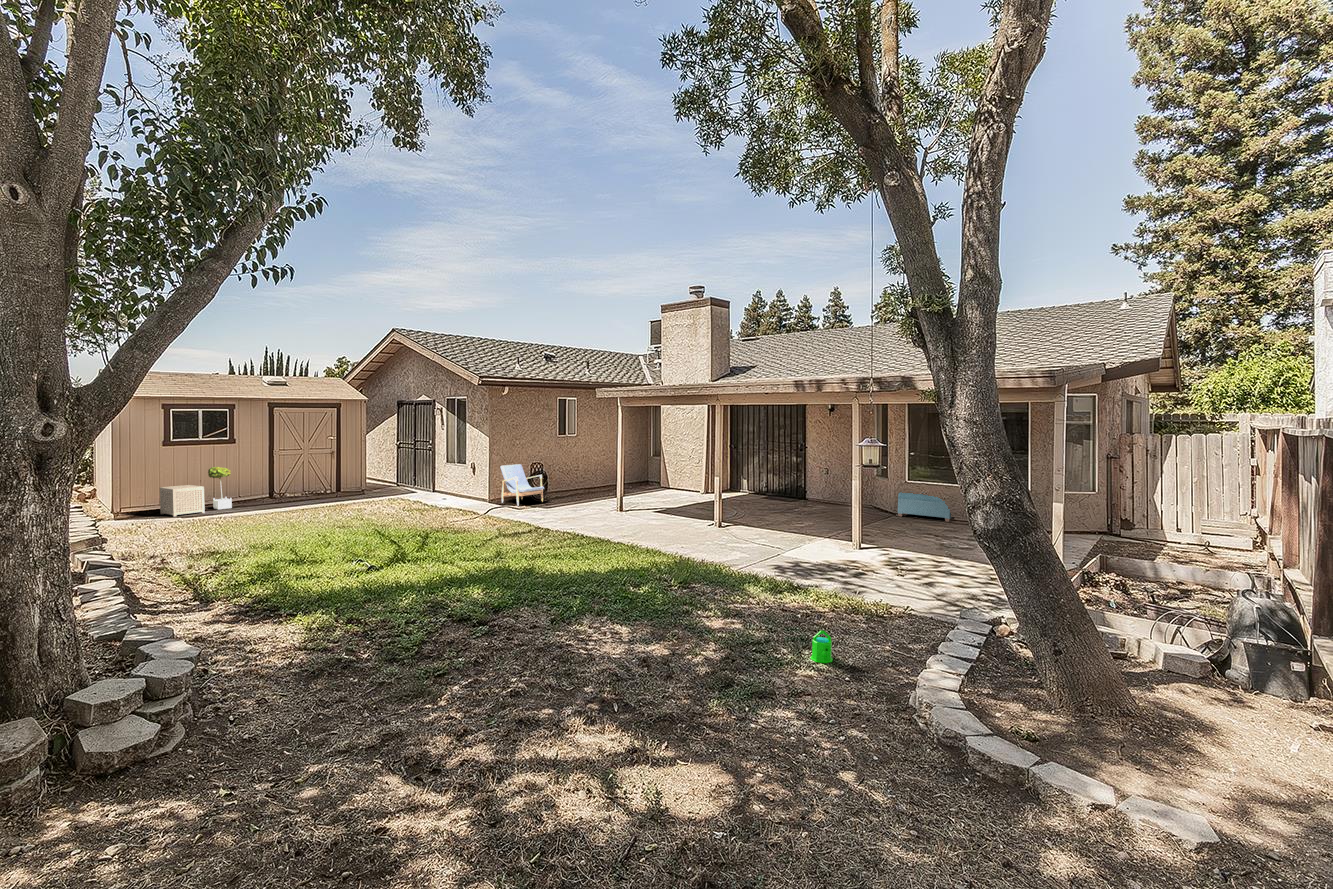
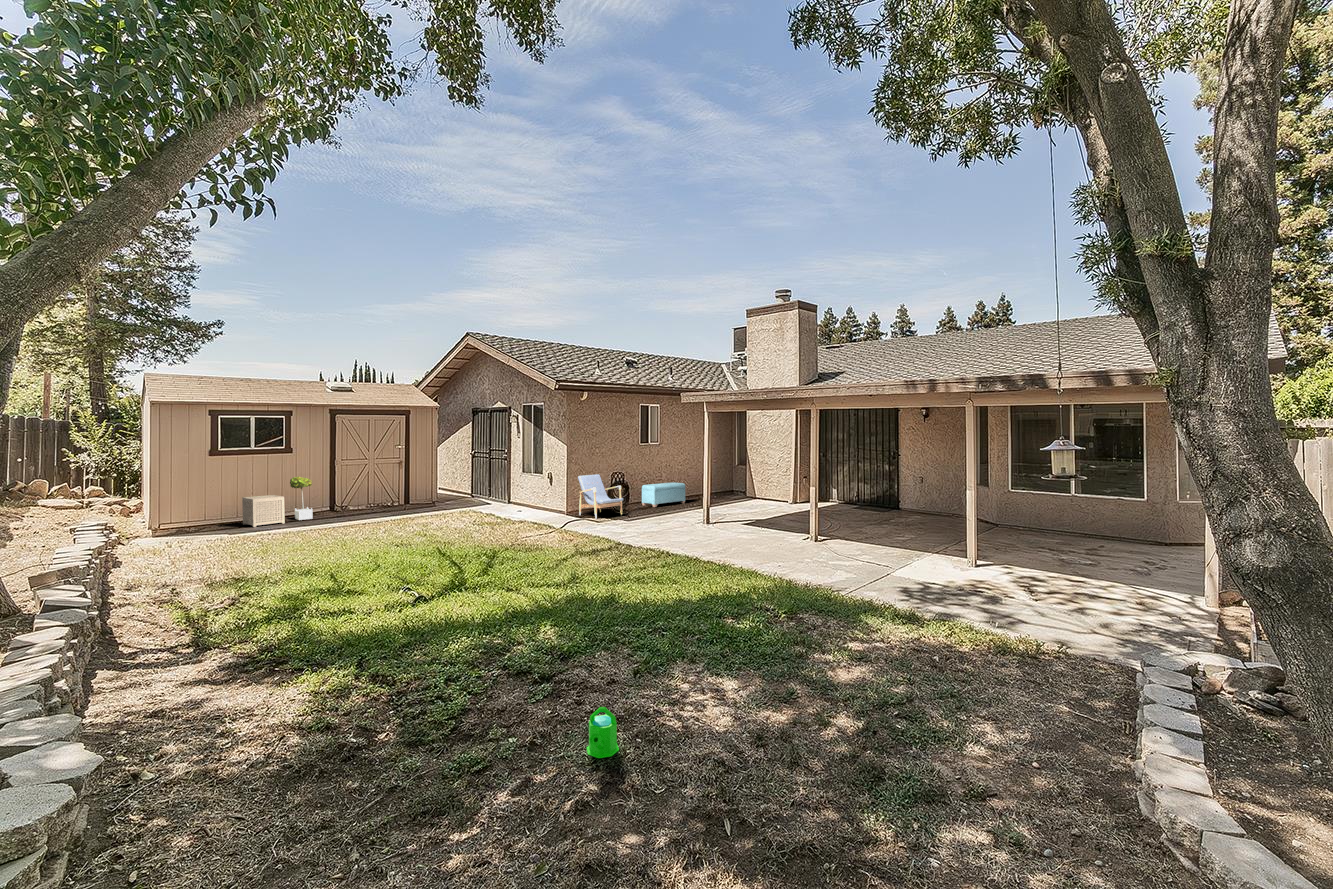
bench: present [898,492,955,522] -> present [642,482,685,507]
watering can: present [810,631,833,663] -> present [586,707,619,758]

